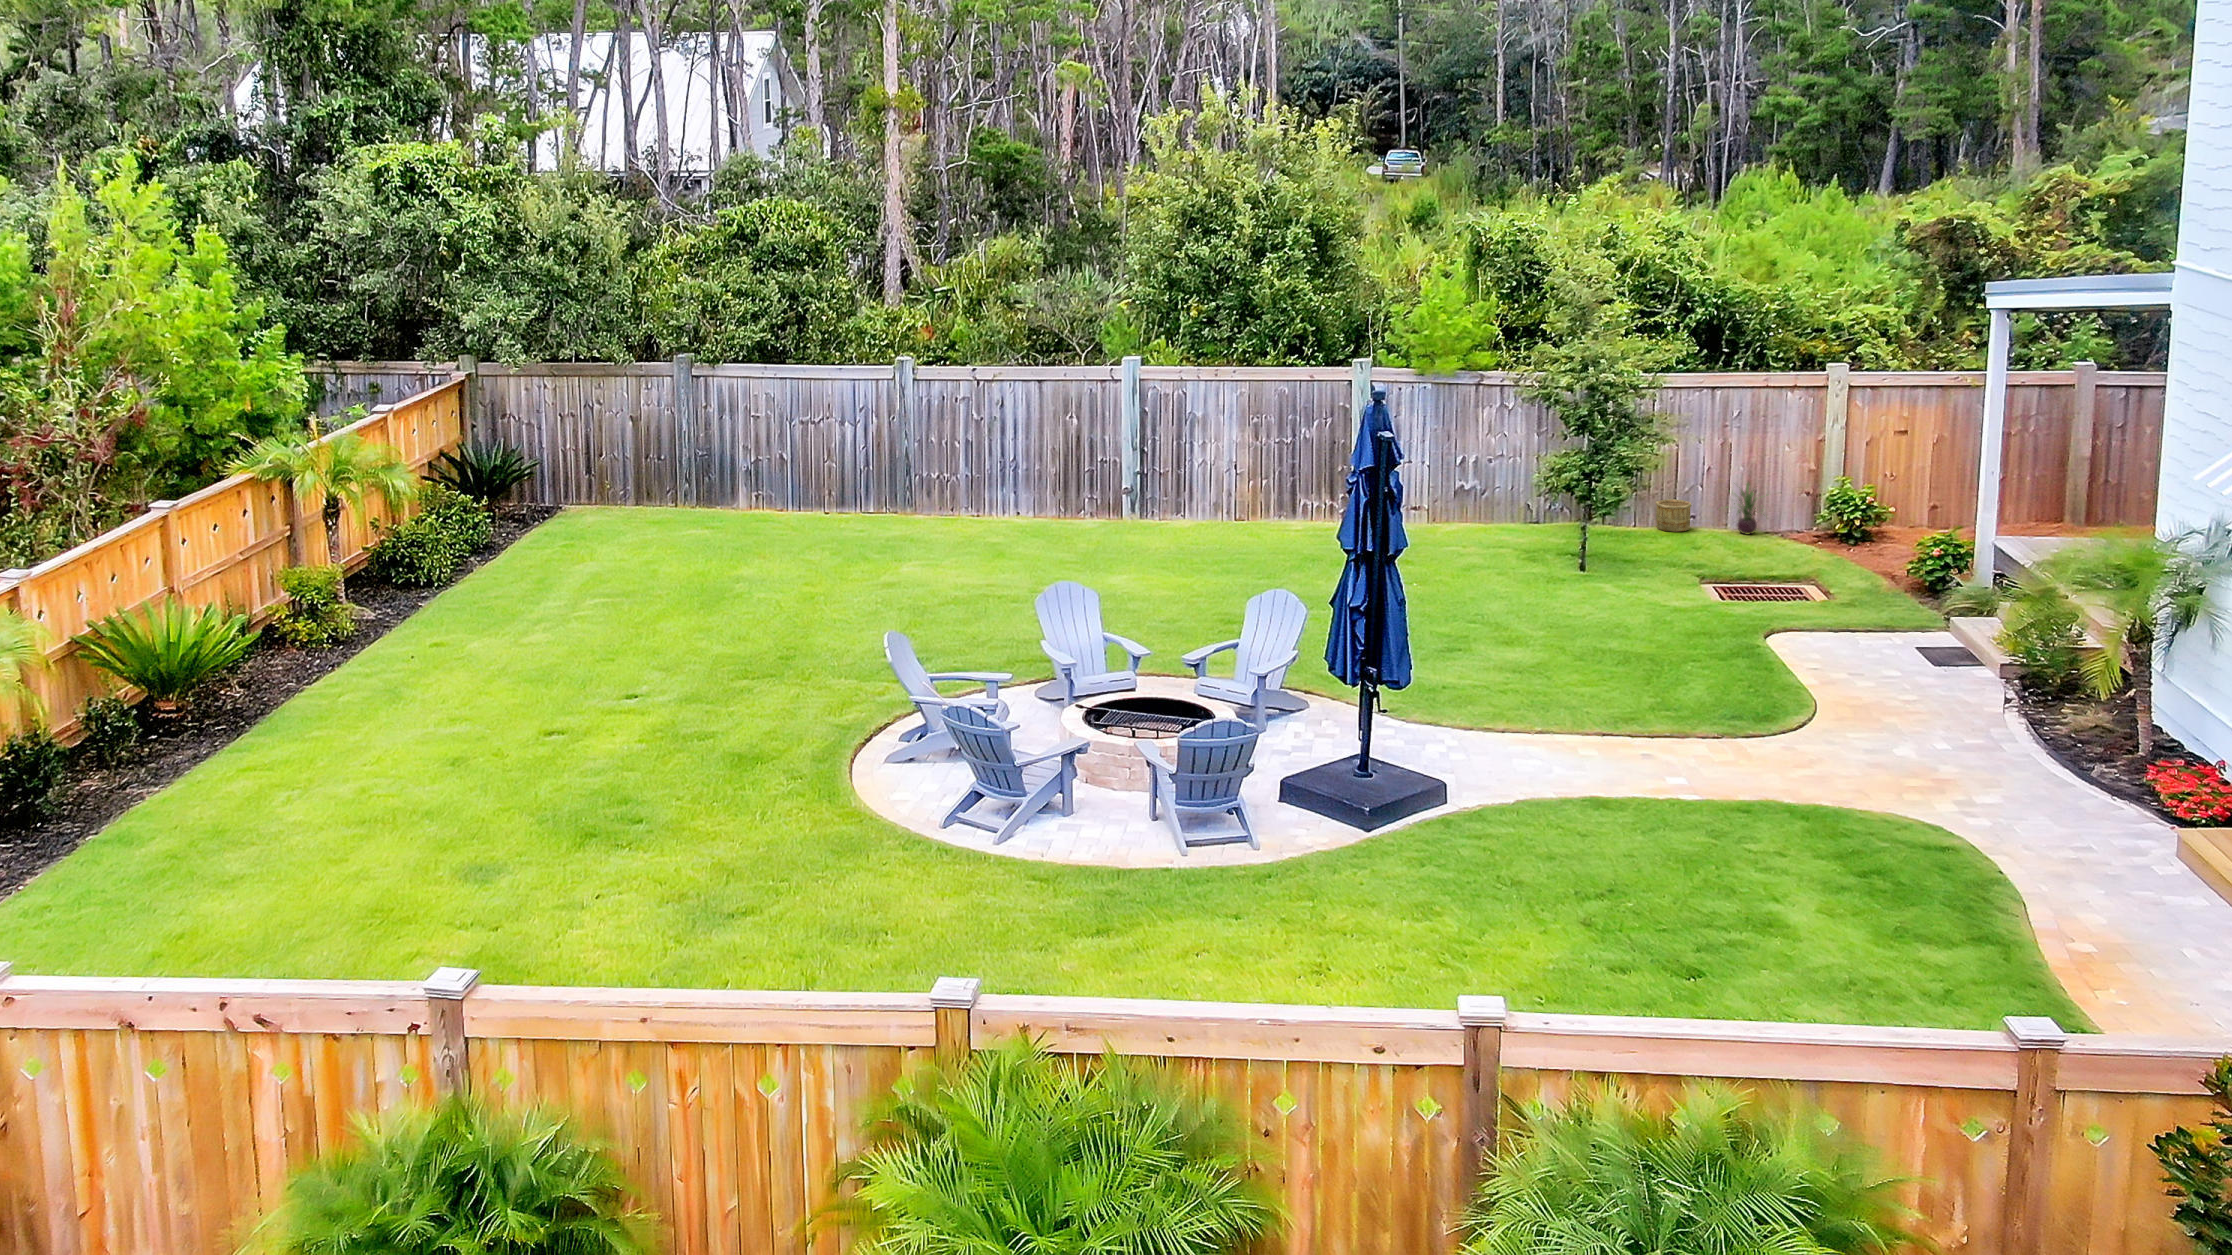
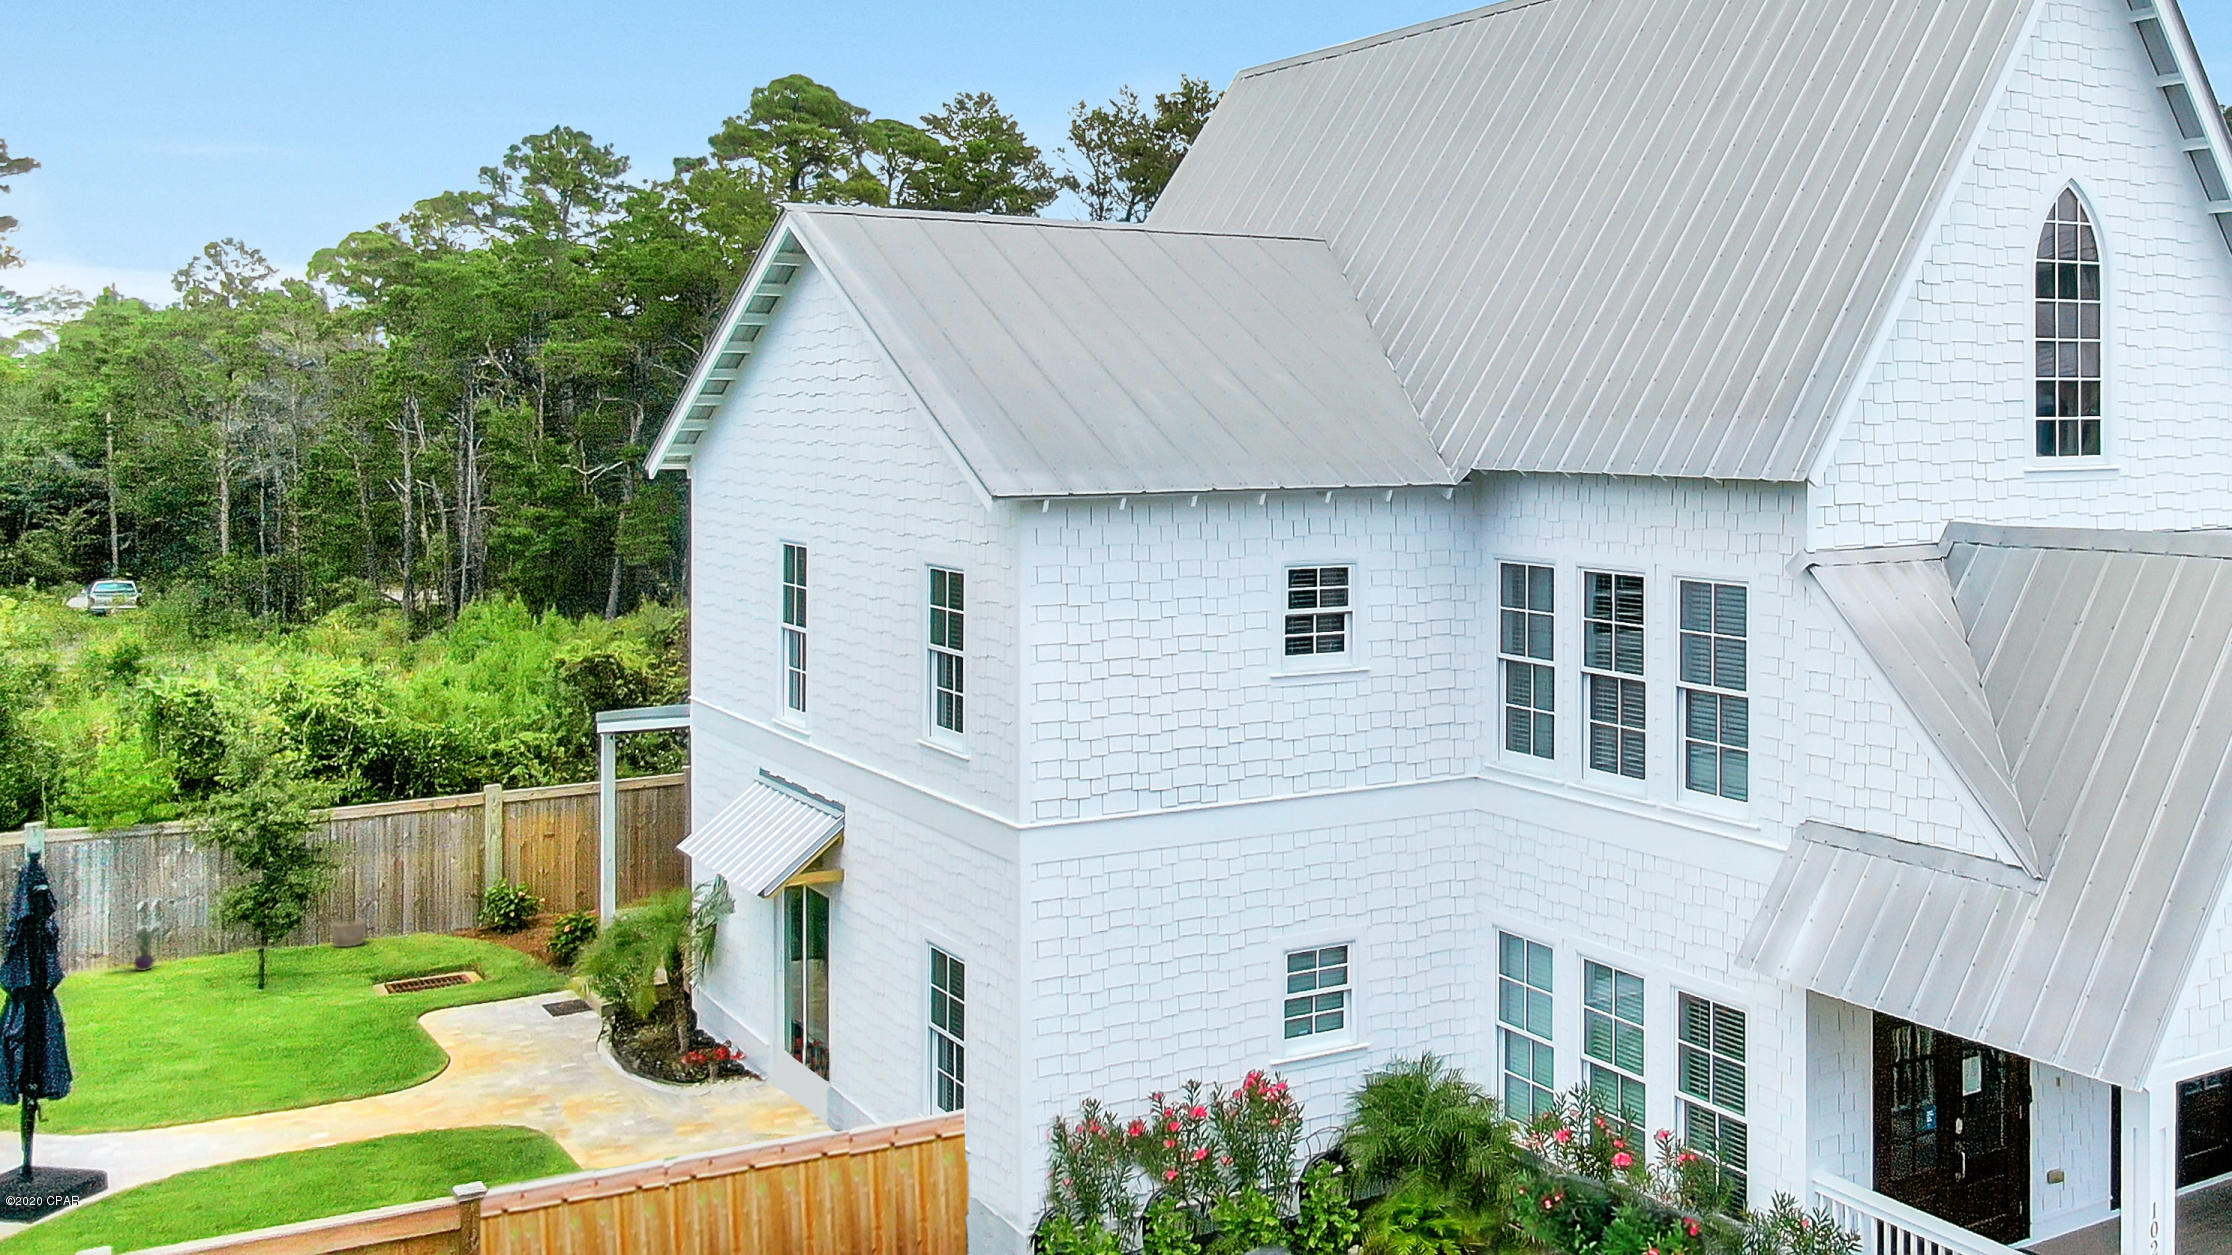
decorative plant: present [1727,483,1757,534] -> present [124,924,157,971]

